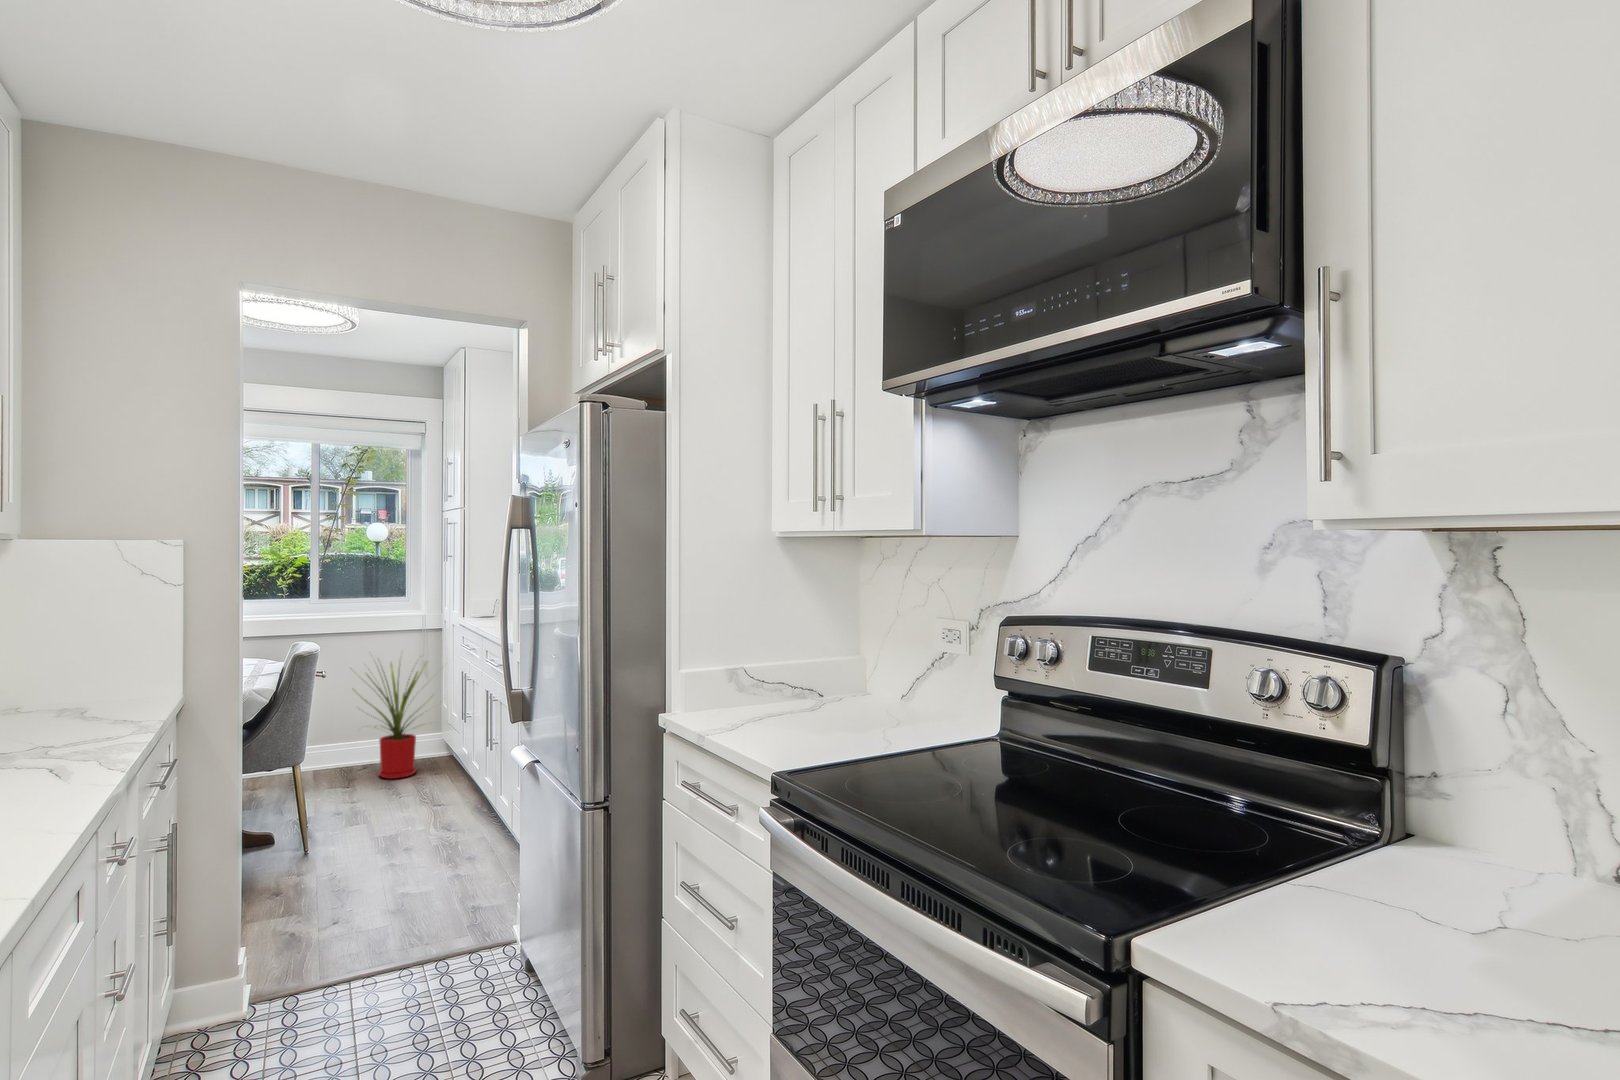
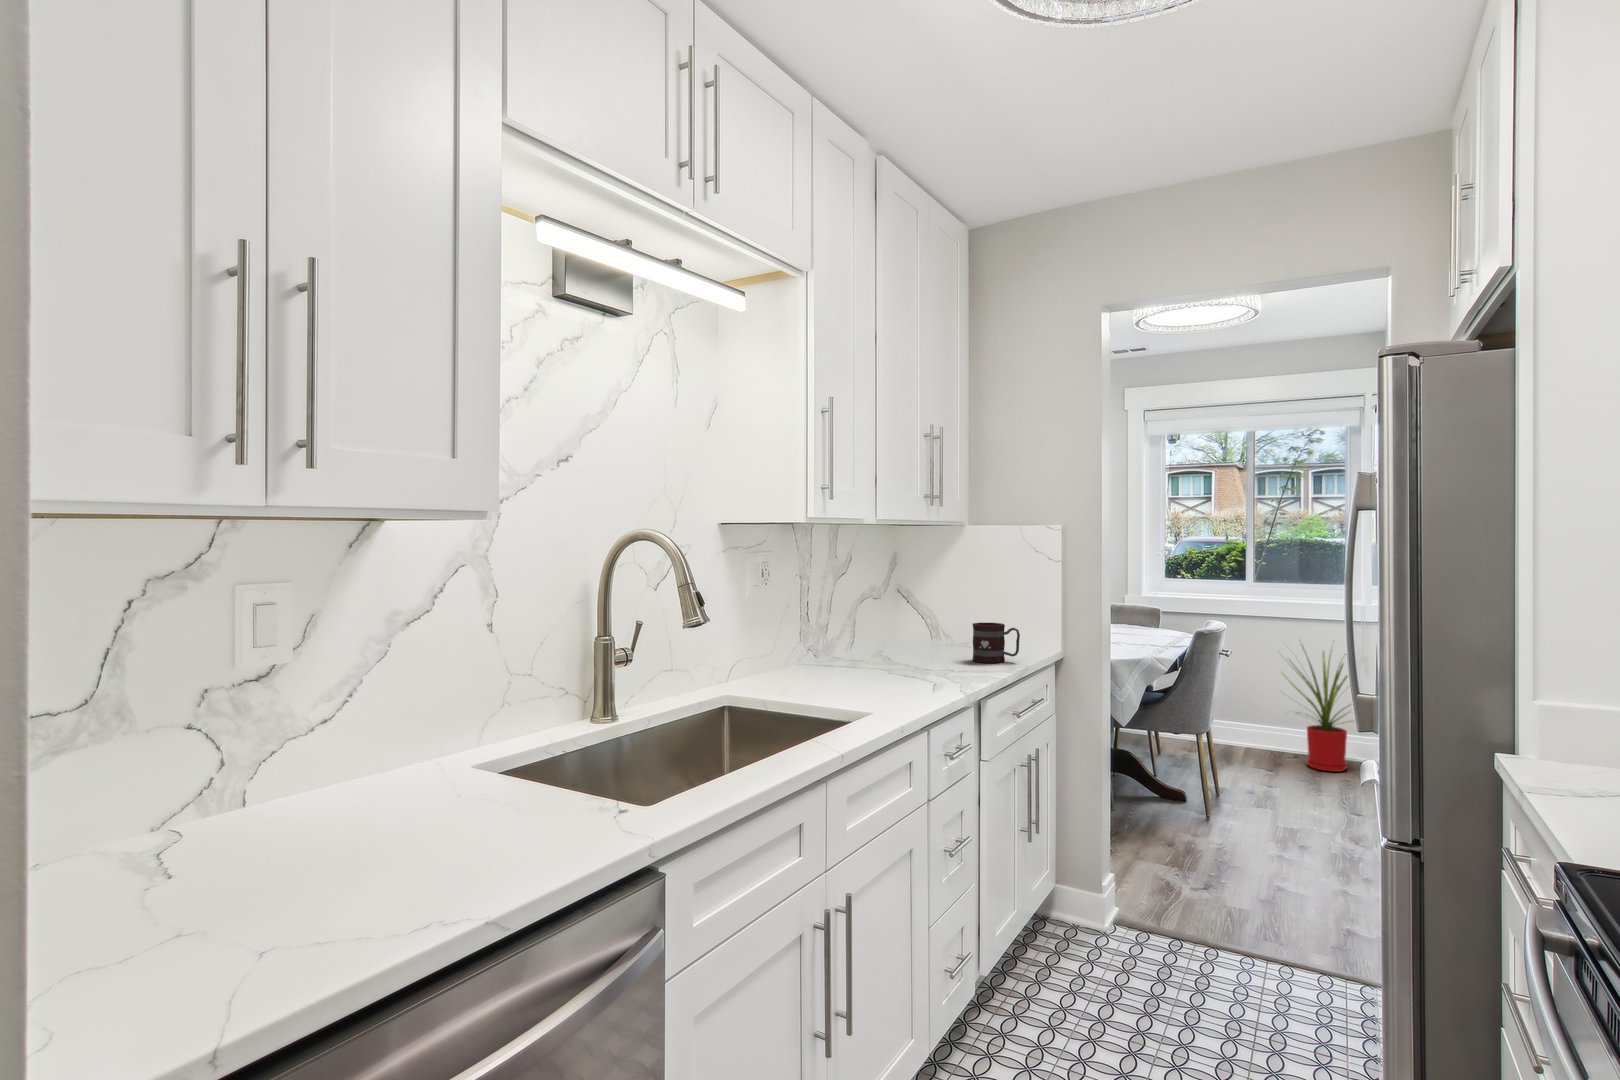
mug: none [47,666,130,722] -> present [973,623,1020,663]

